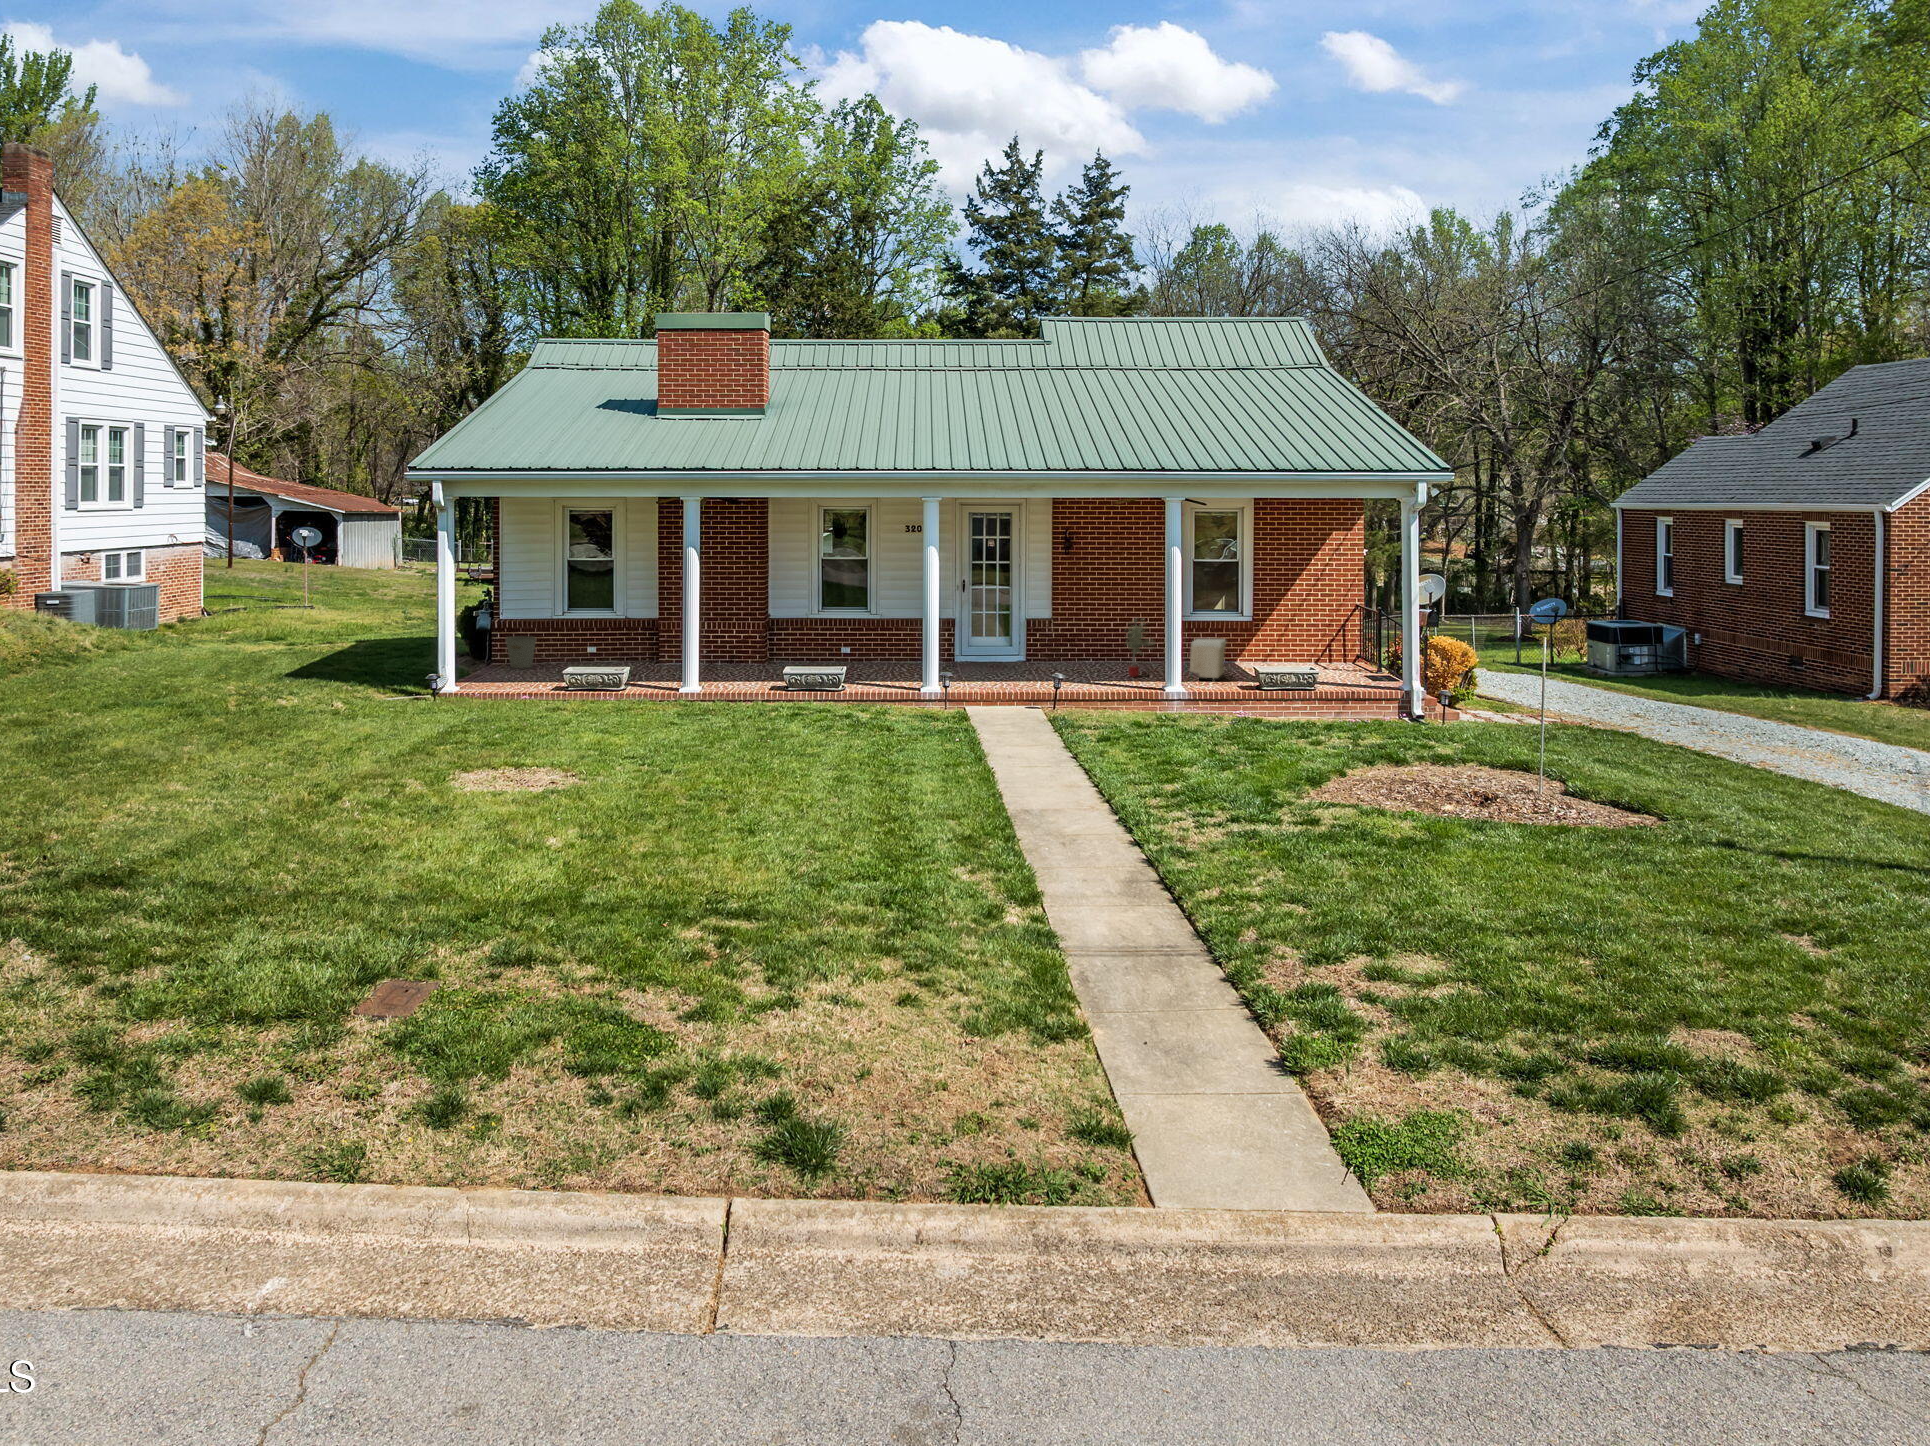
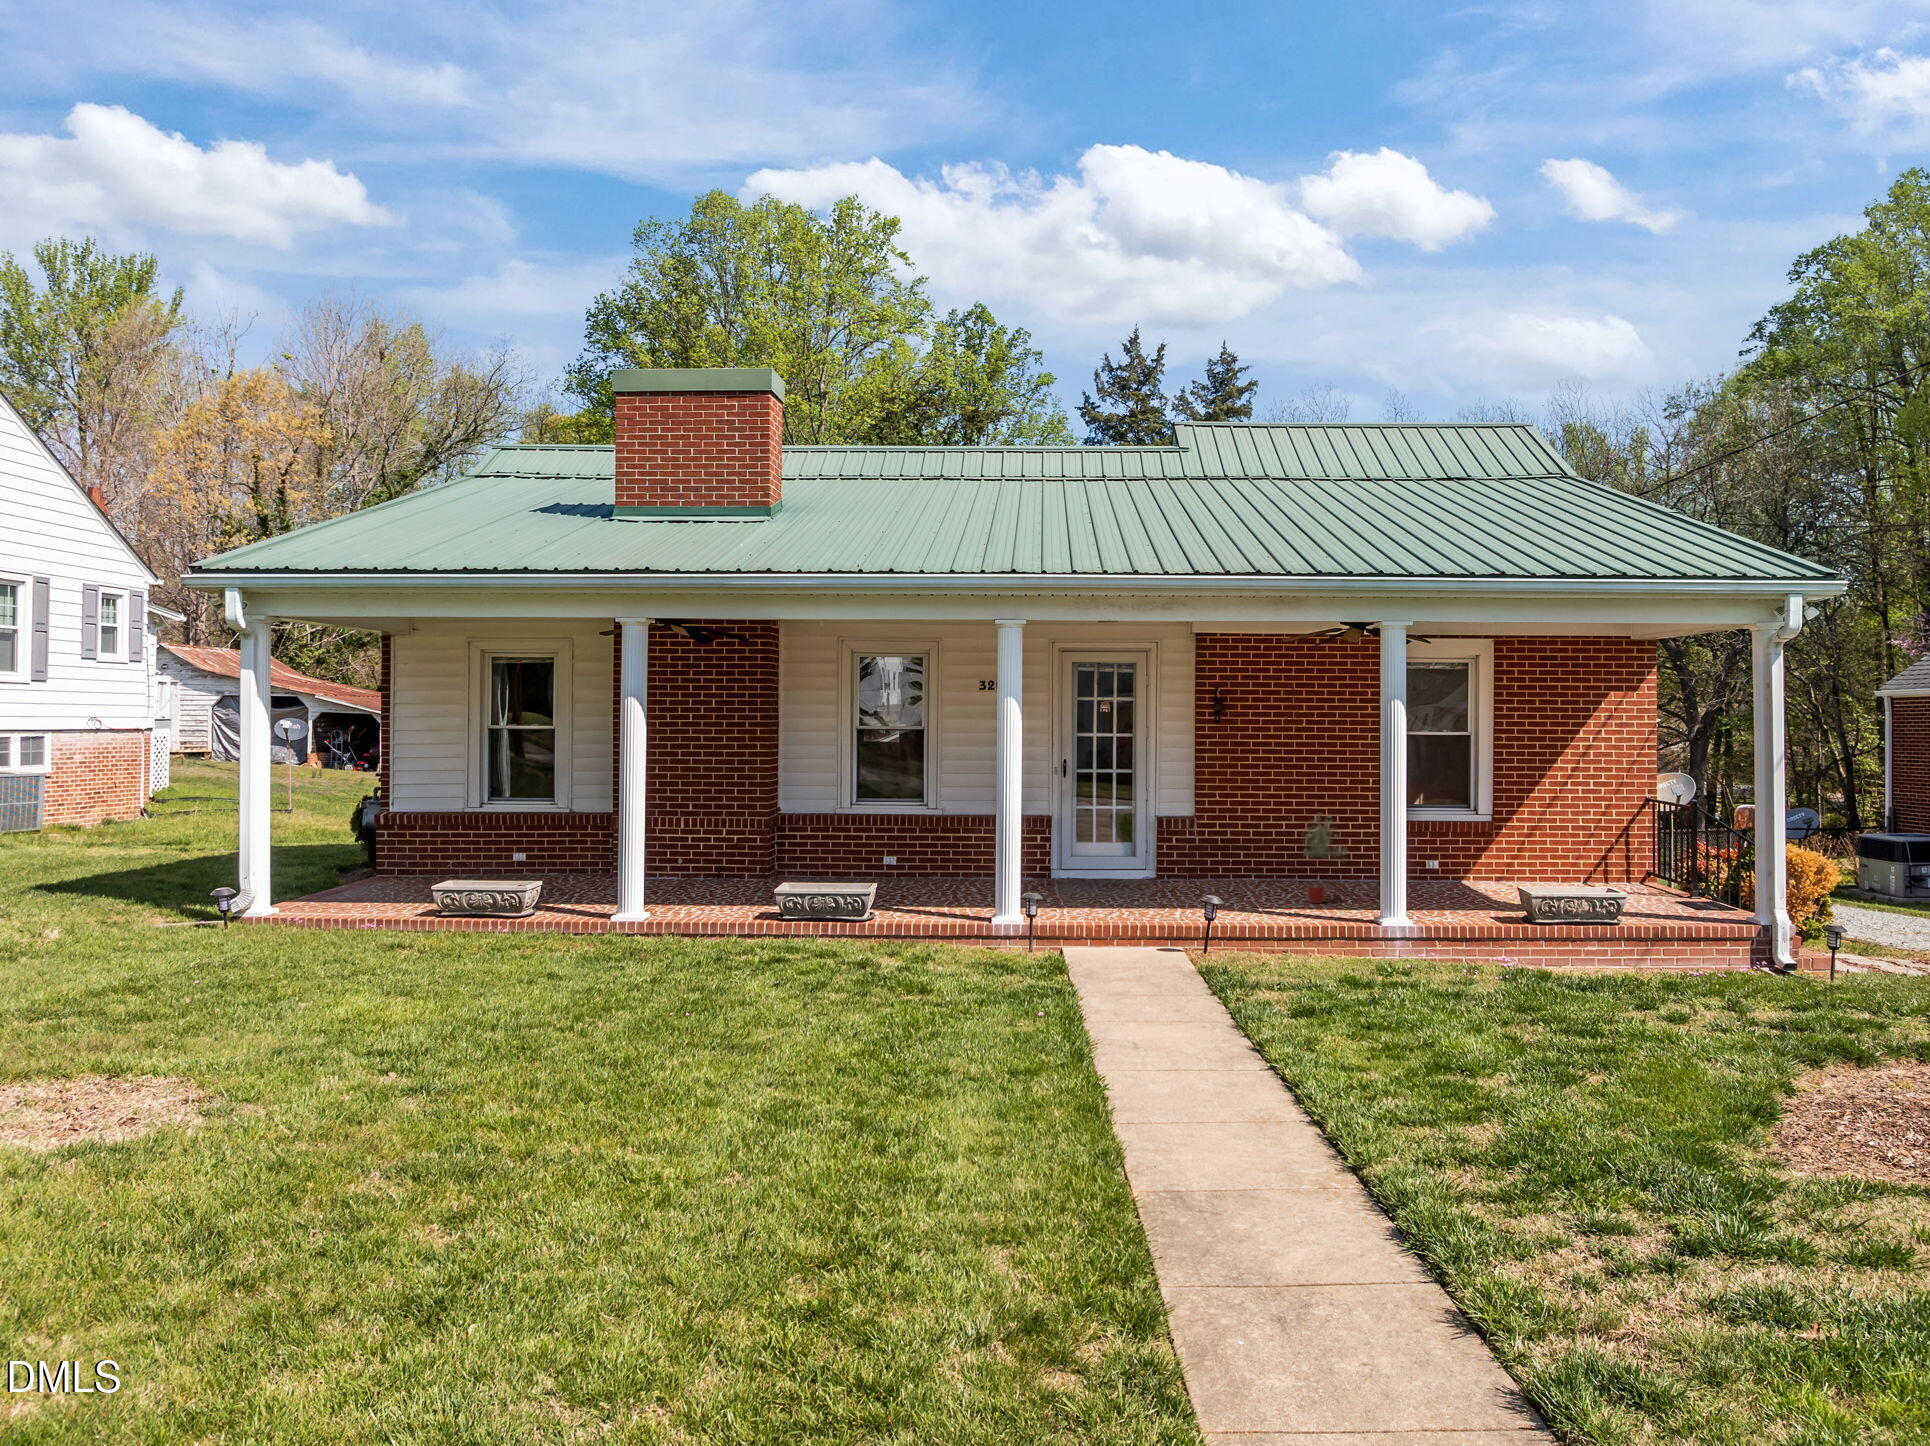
bucket: present [506,636,536,668] -> none [384,836,433,884]
storage bench: present [1190,639,1226,681] -> none [1402,844,1453,911]

